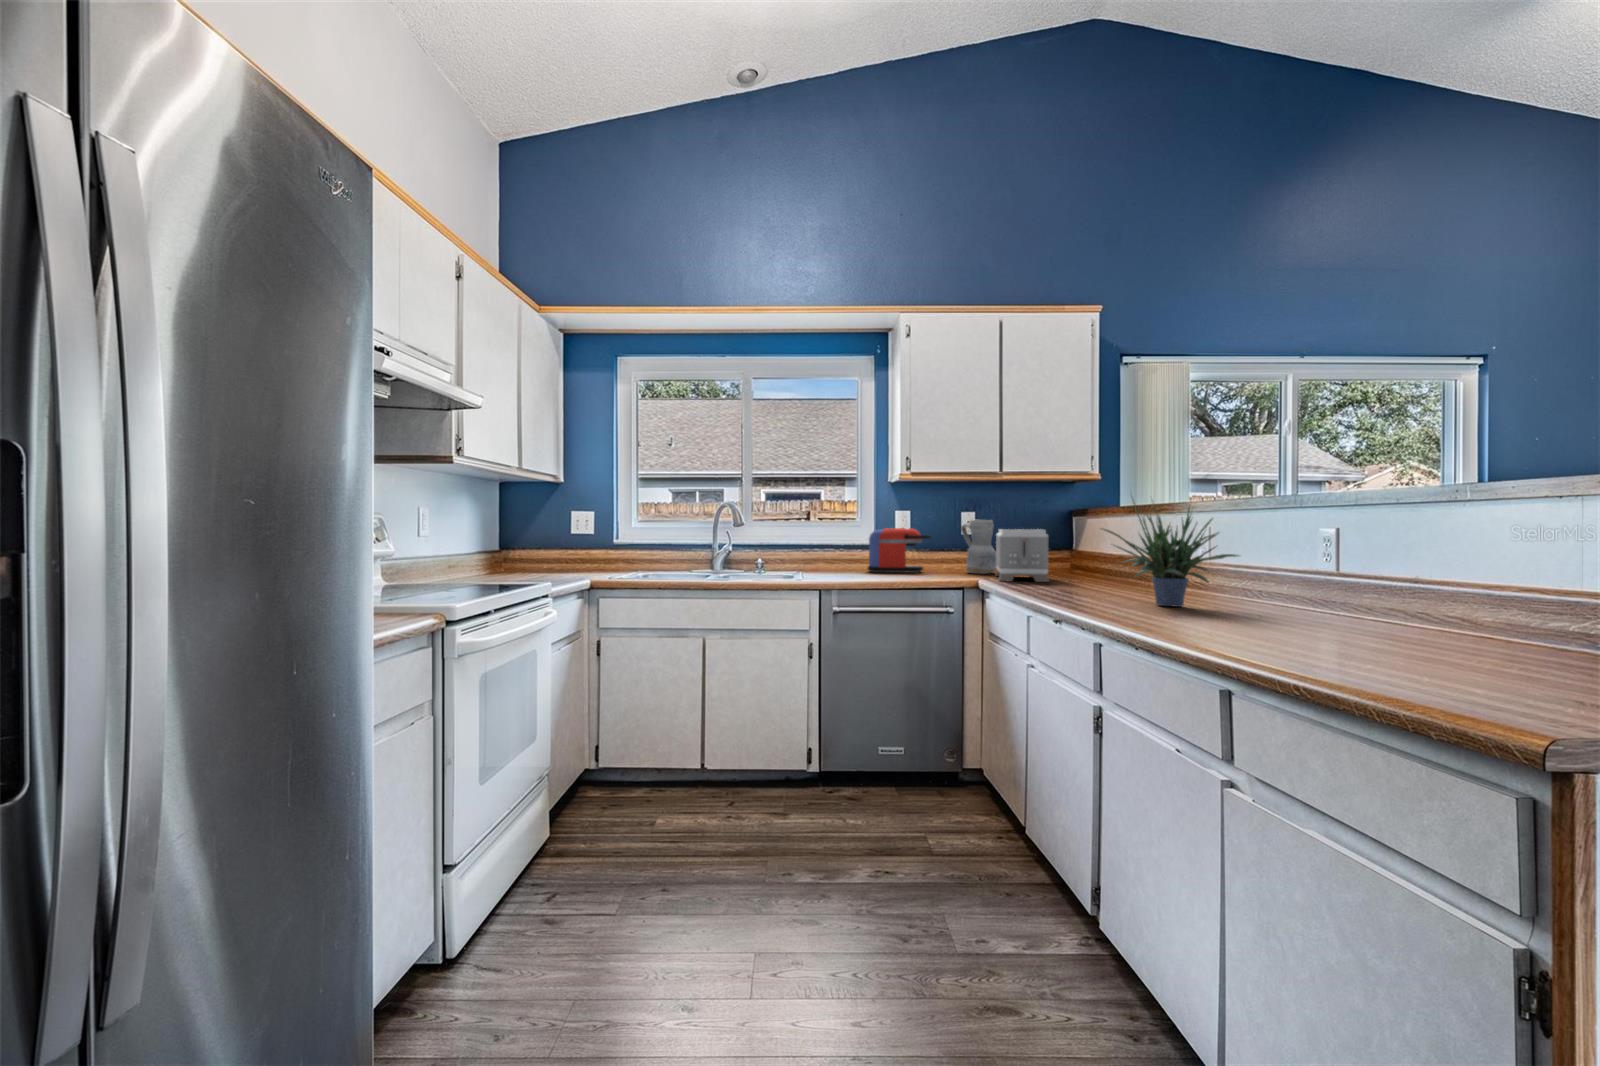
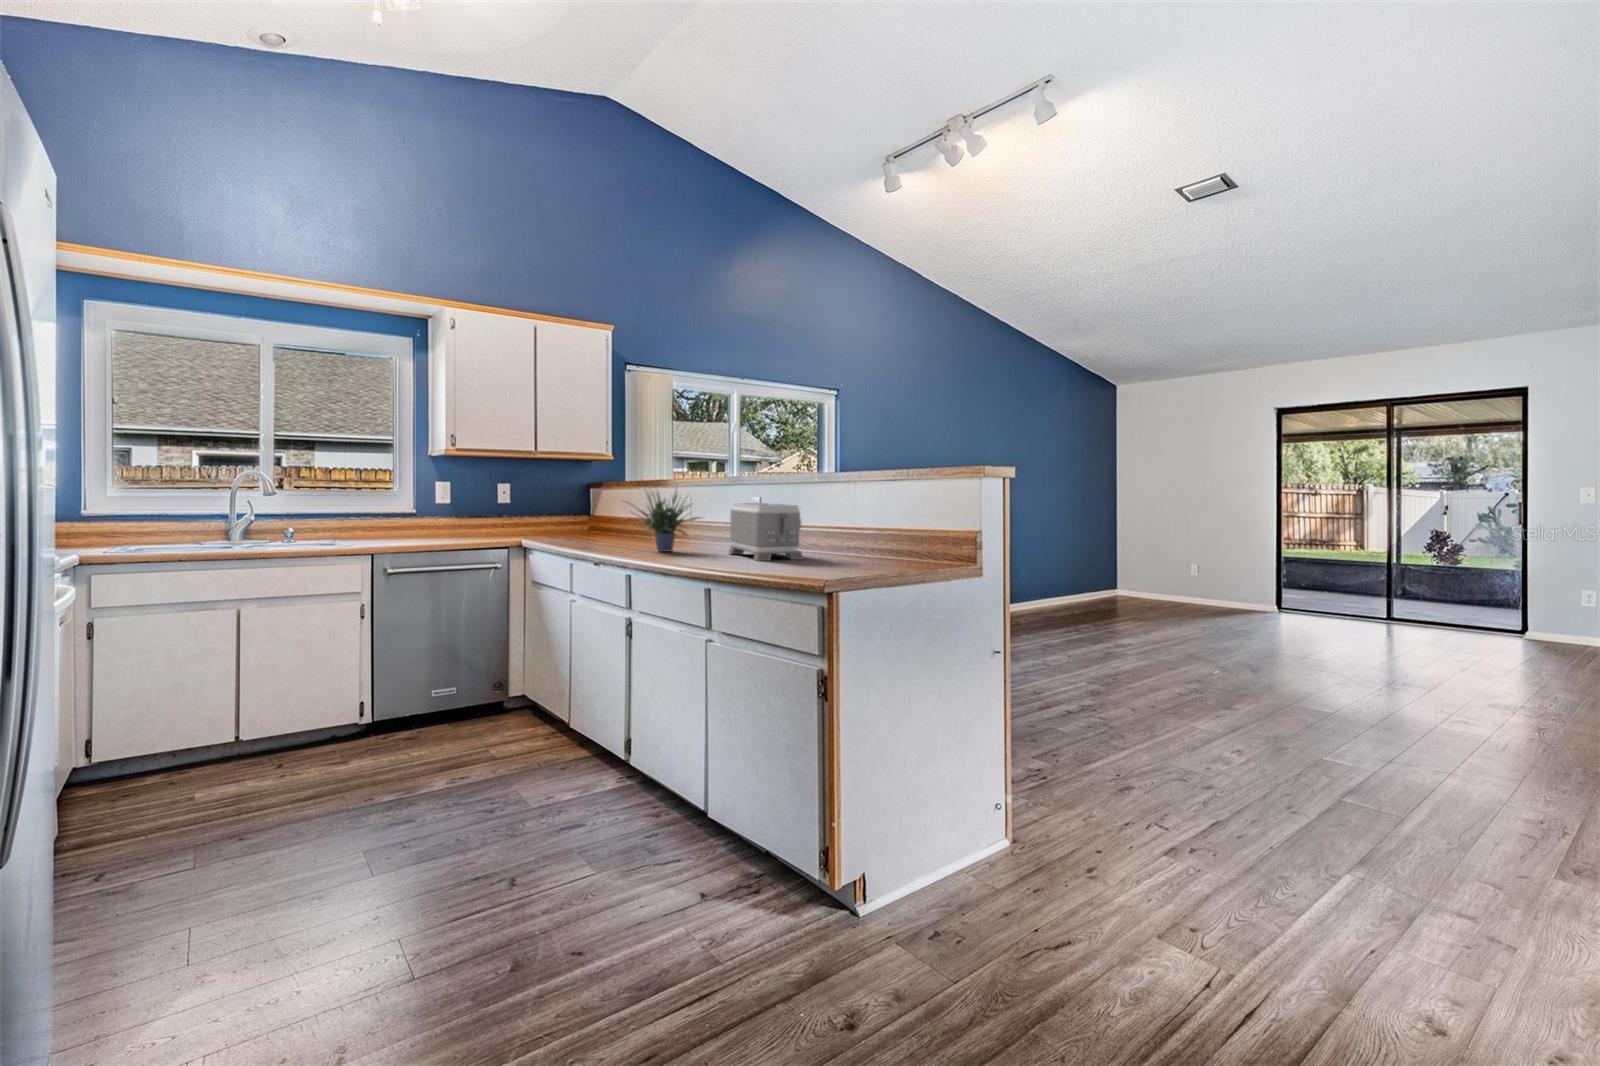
ceramic pitcher: present [961,520,996,574] -> none [499,488,531,535]
coffee maker: present [868,528,931,573] -> none [408,496,471,537]
toaster: present [996,529,1049,582] -> present [728,503,803,561]

